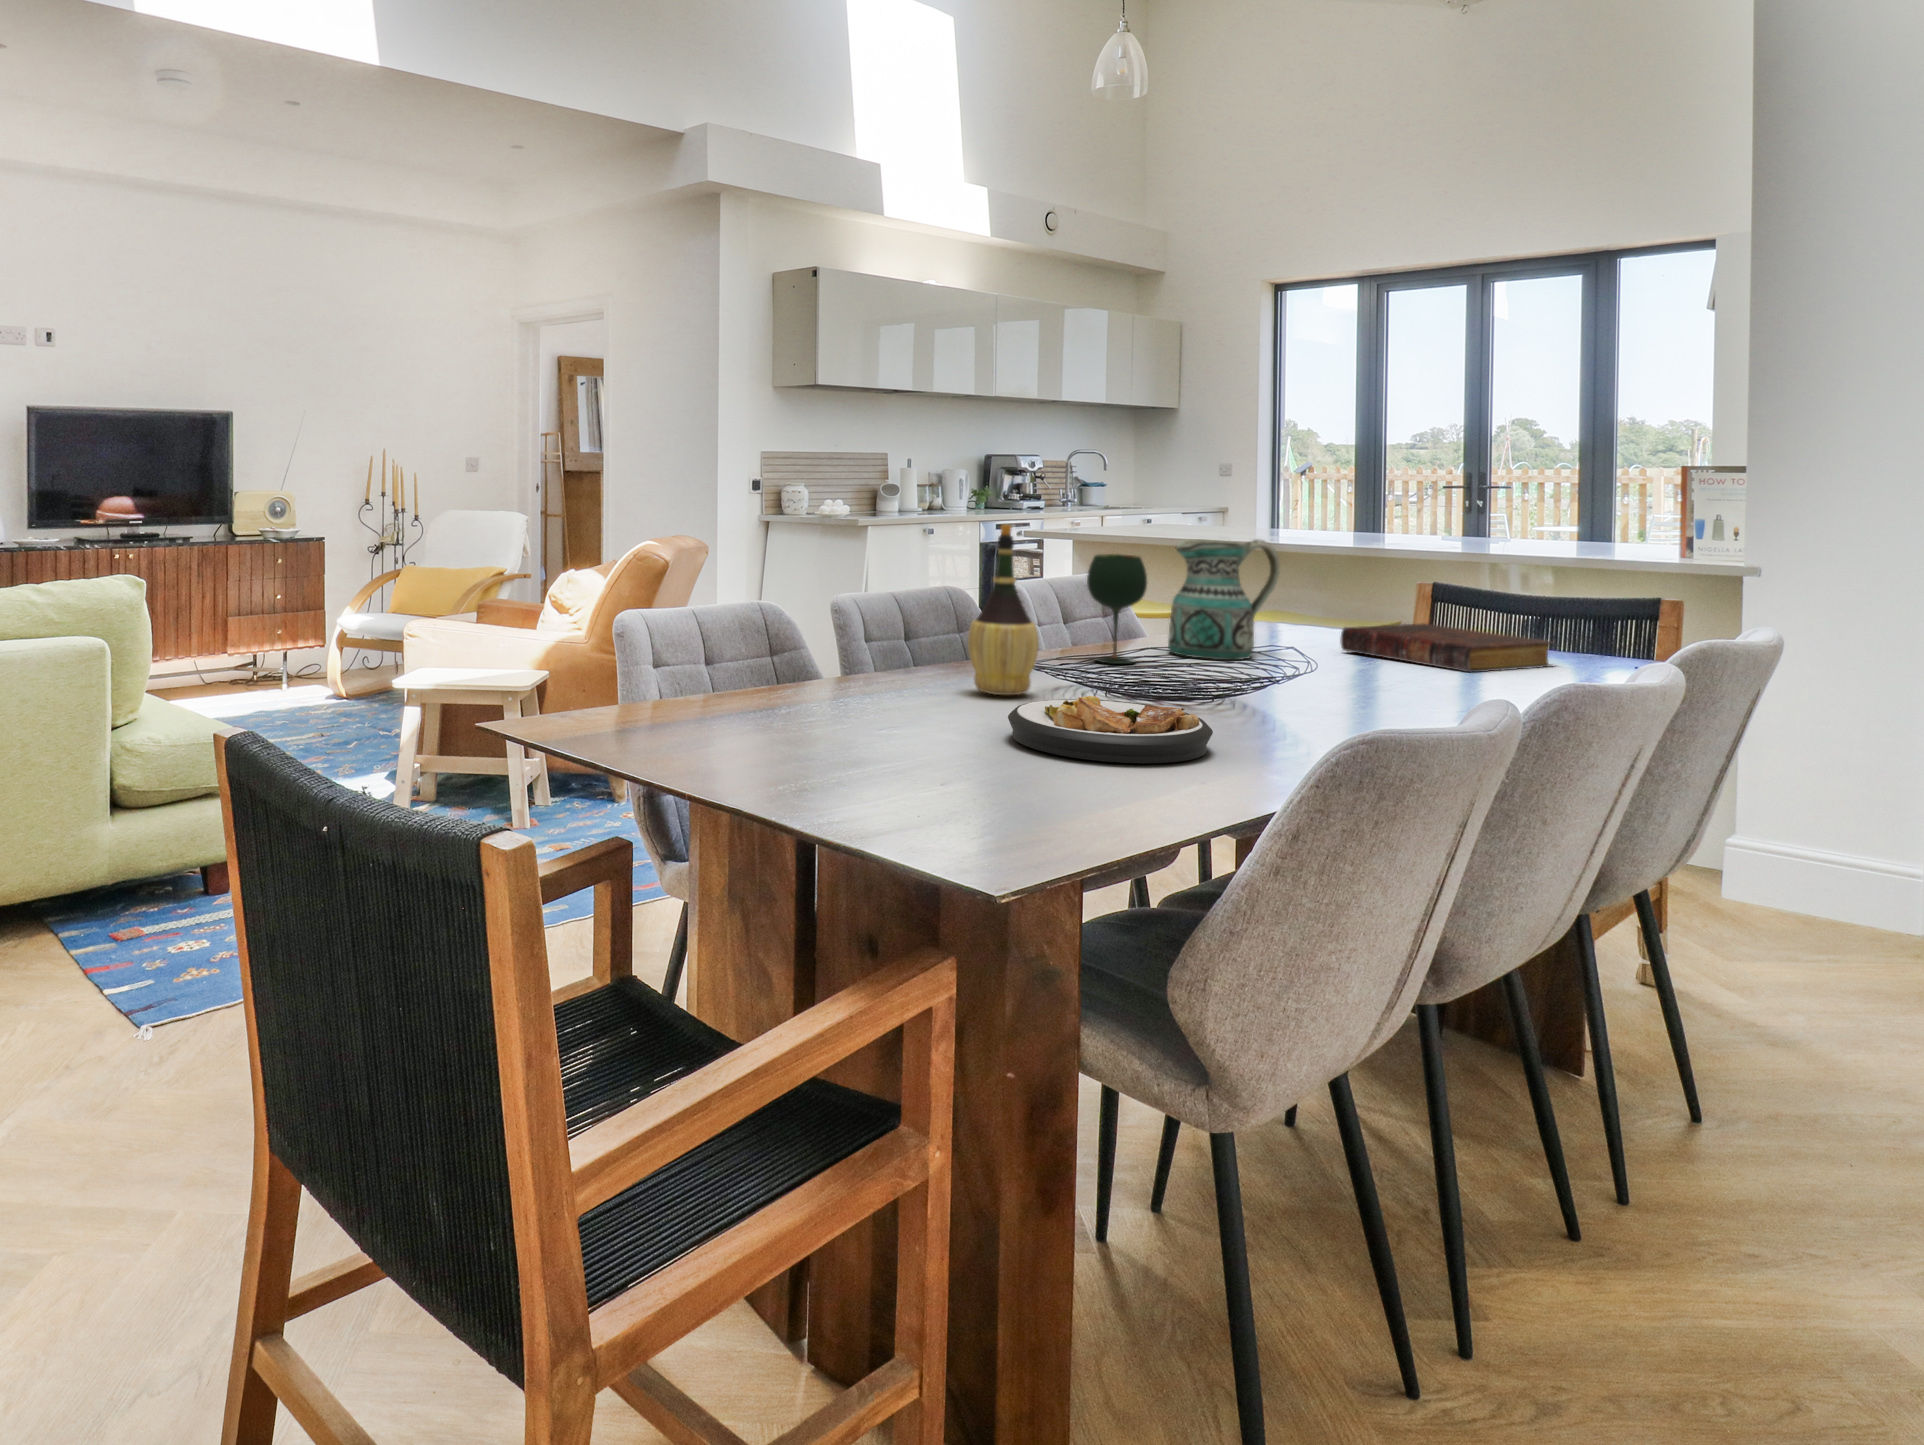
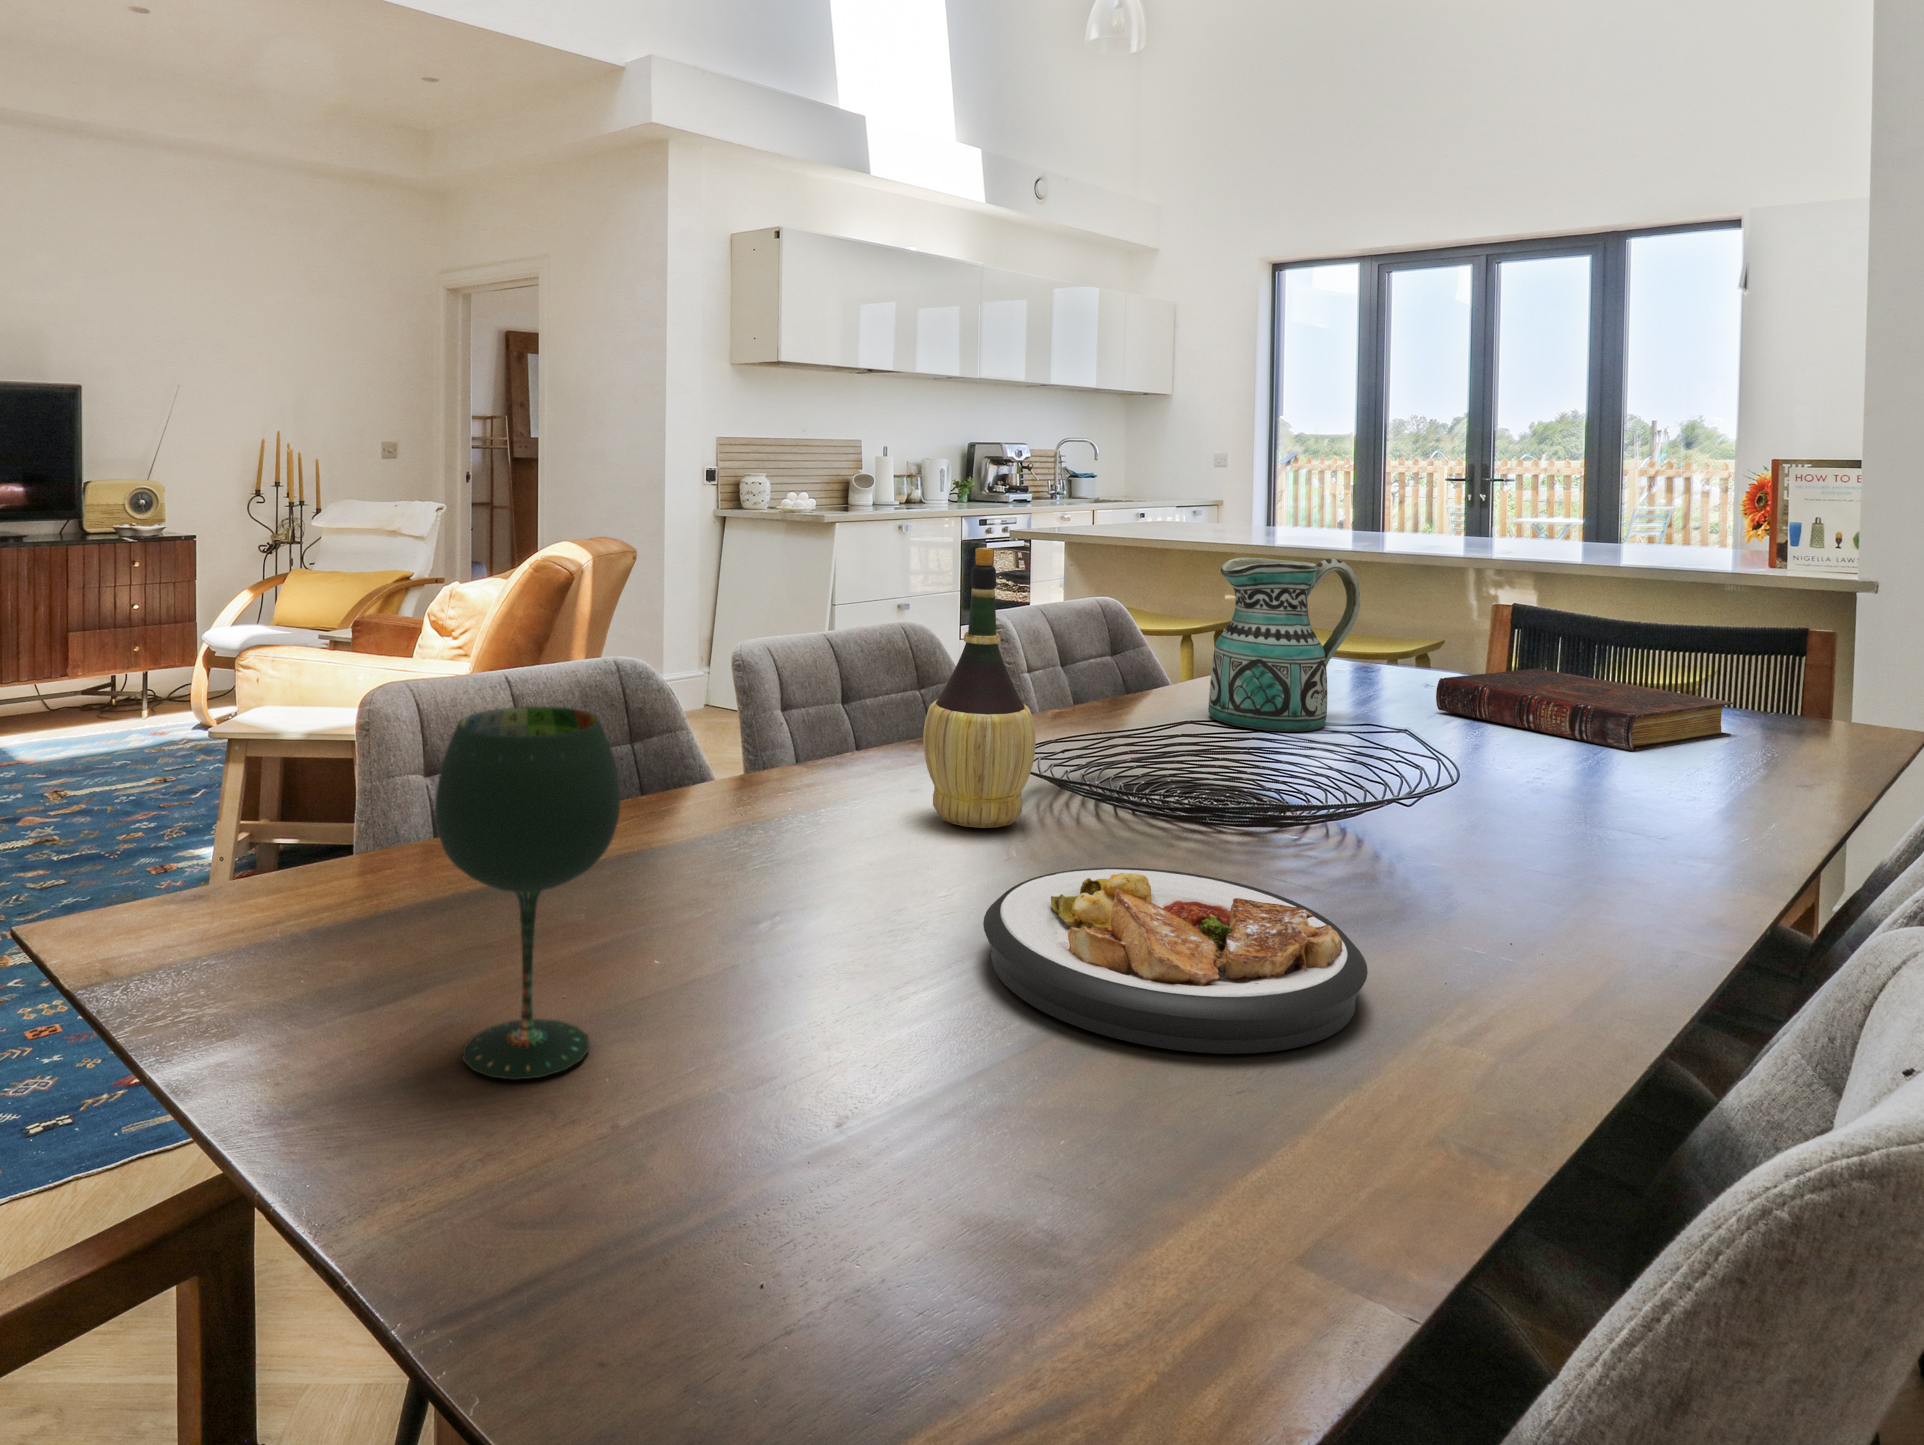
wine glass: present [1087,554,1147,664] -> present [435,707,621,1080]

